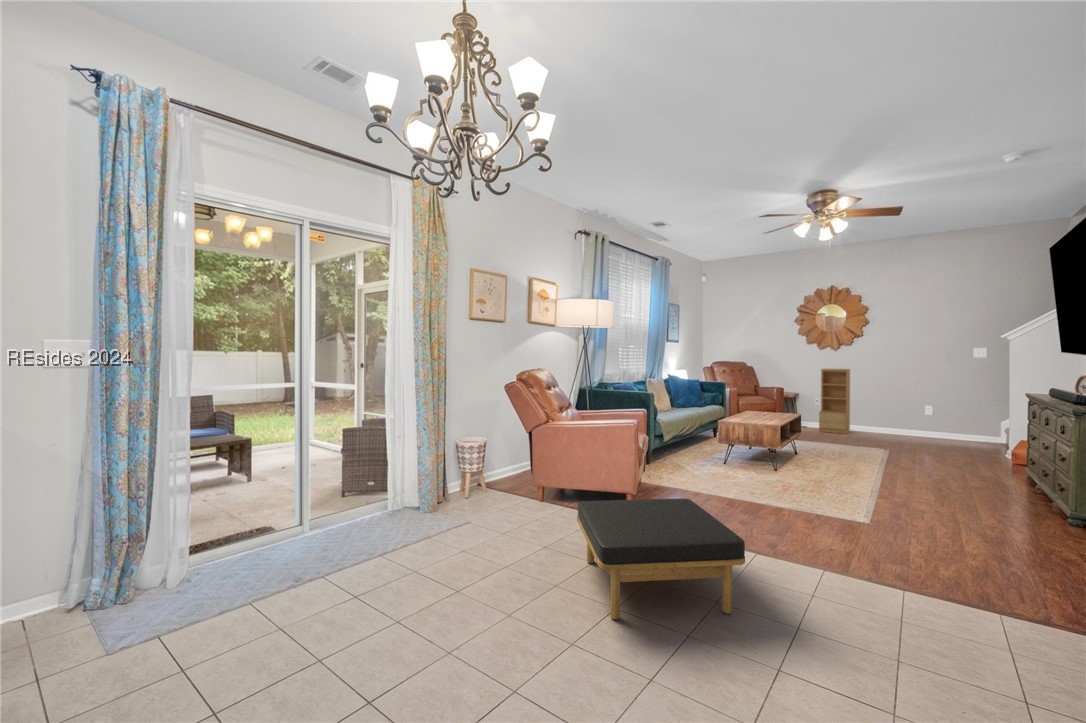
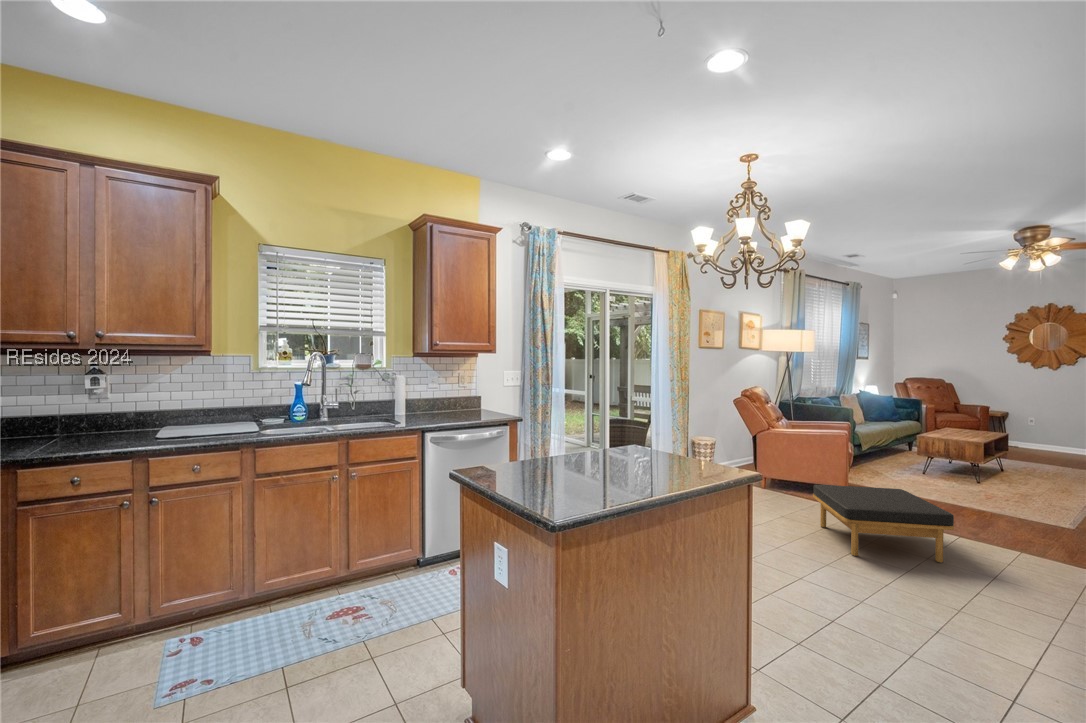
bookshelf: present [819,369,850,434] -> none [1033,388,1074,456]

